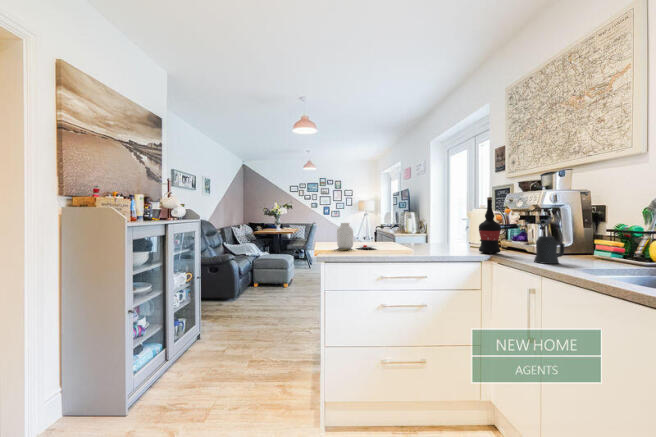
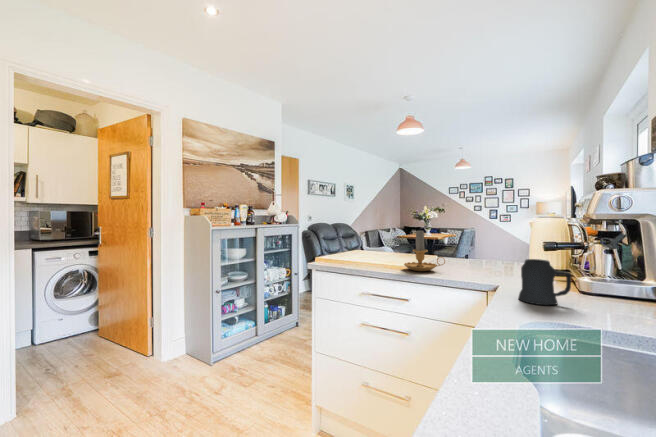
wine bottle: present [479,197,501,253] -> none [495,199,527,279]
candle: none [415,219,445,254] -> present [404,230,445,271]
jar: present [337,223,376,250] -> none [341,230,388,259]

